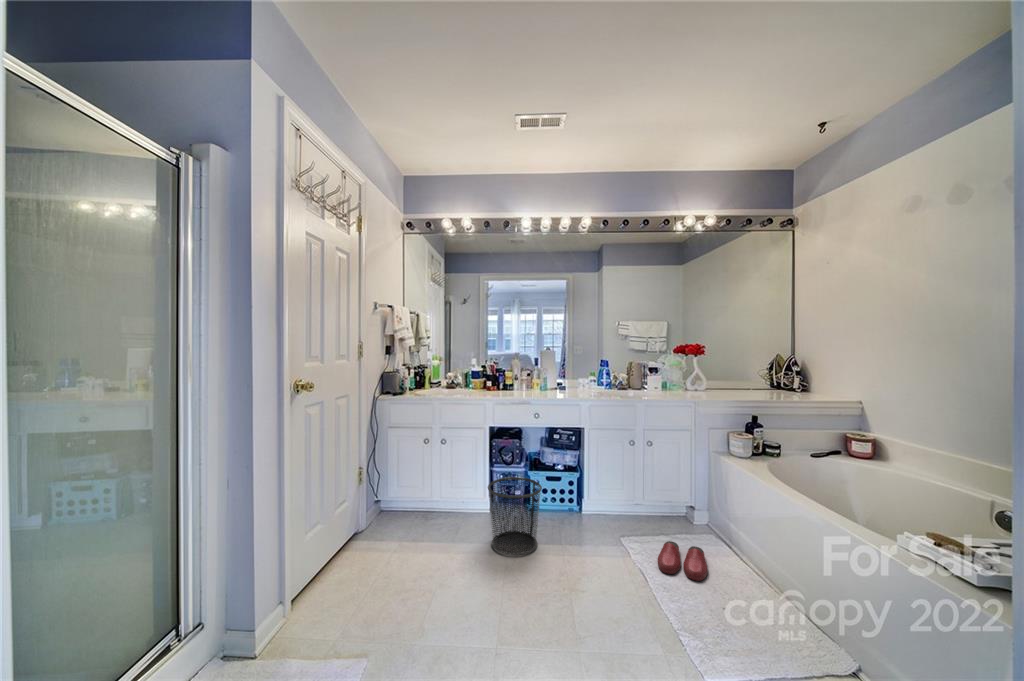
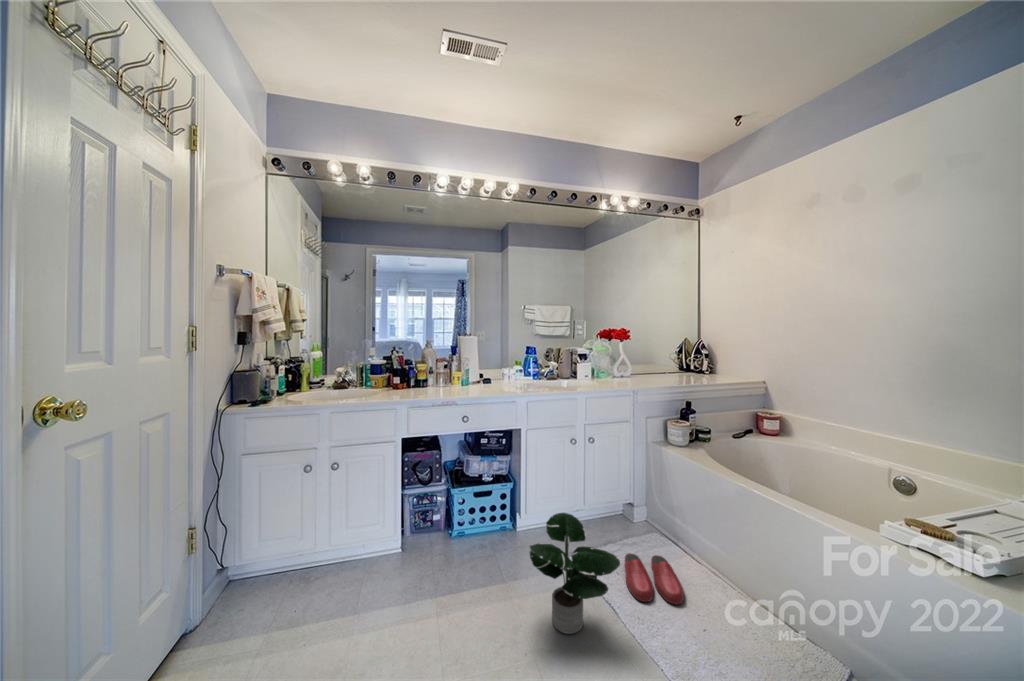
waste bin: present [488,477,542,556] -> none [412,505,487,622]
potted plant: none [564,491,635,579] -> present [530,513,620,634]

